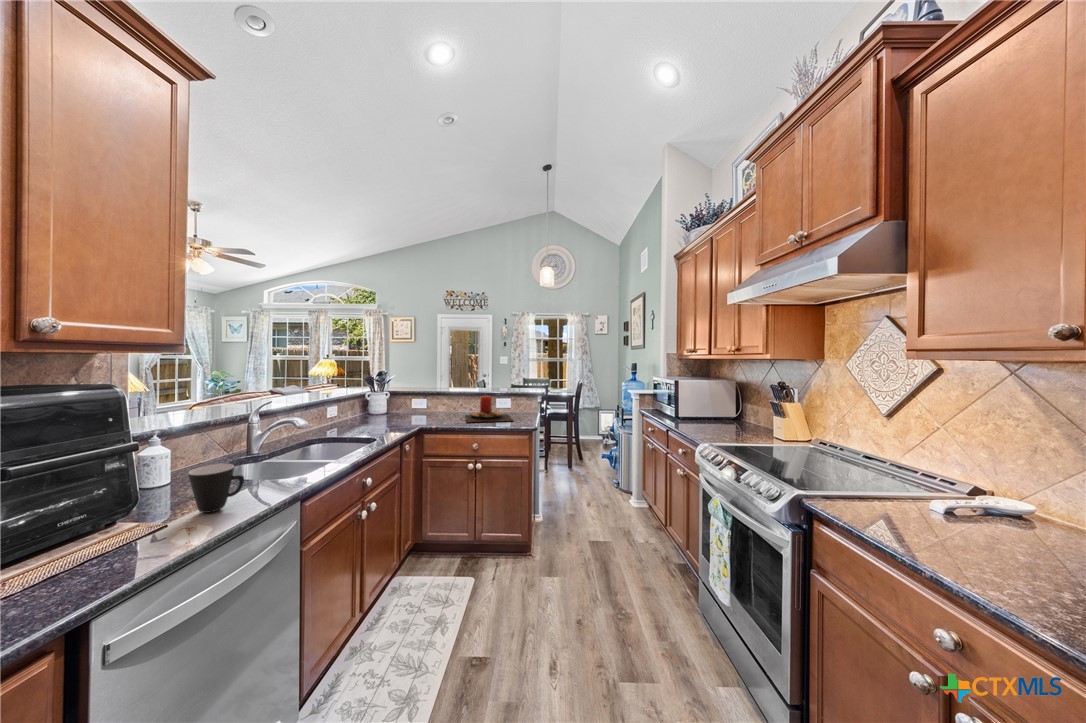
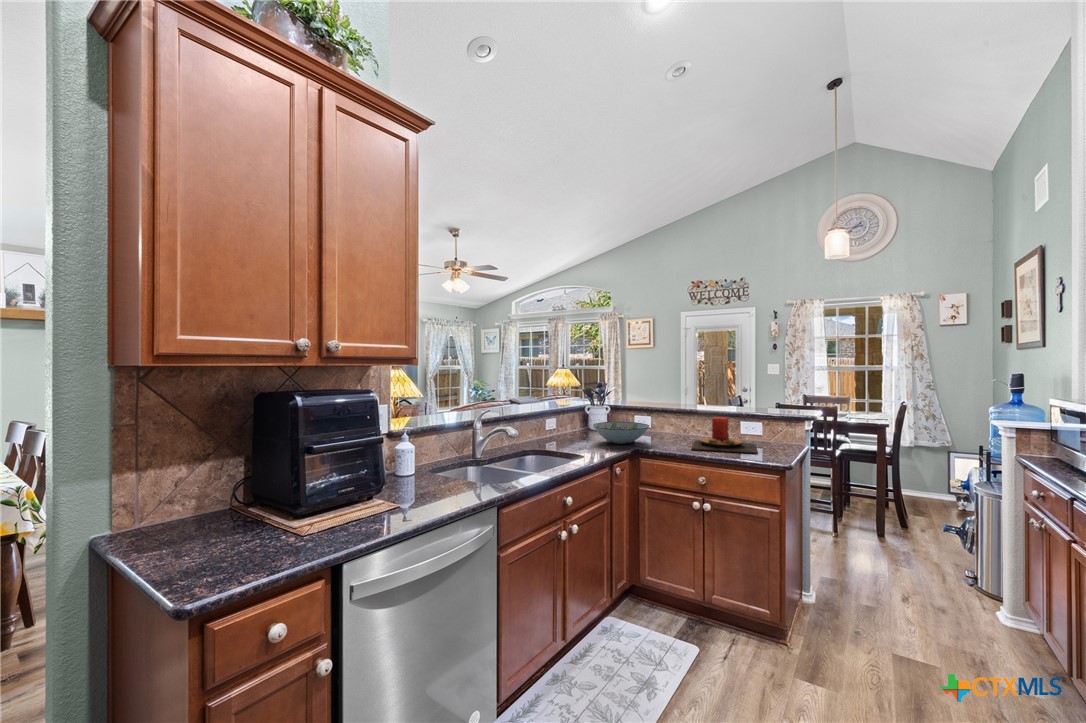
decorative bowl: none [379,404,430,423] -> present [593,422,649,444]
mug: present [188,464,244,513] -> none [421,462,457,501]

